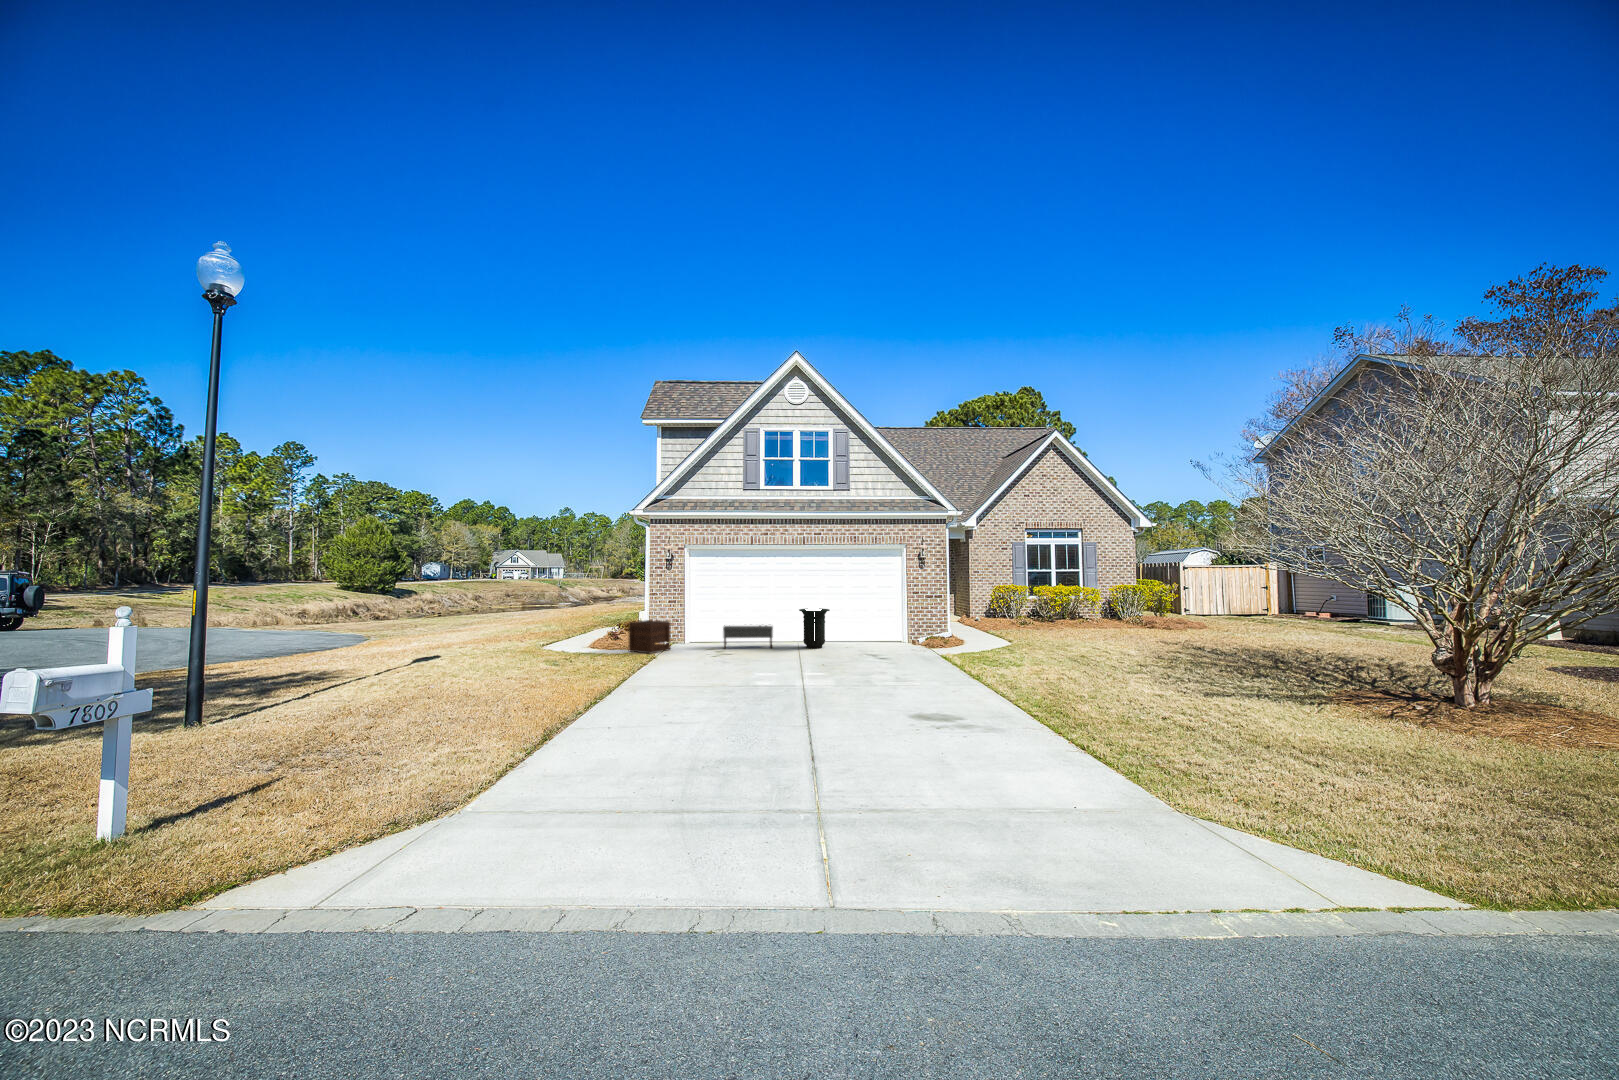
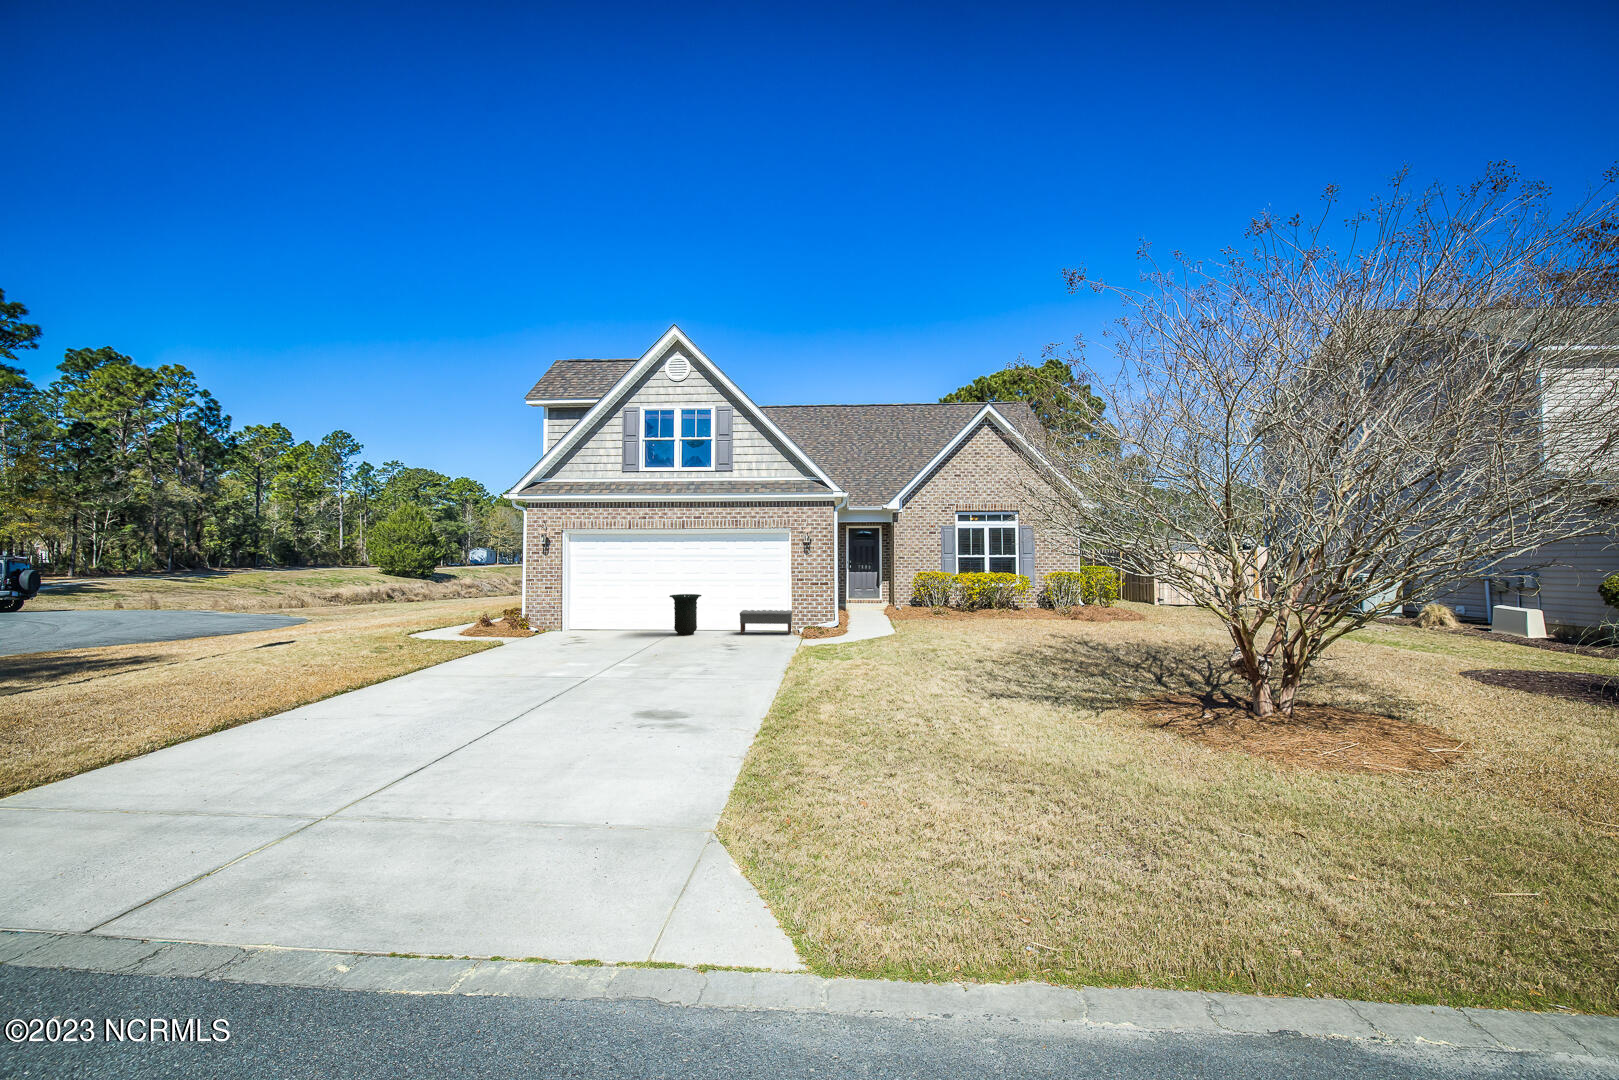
wooden crate: present [628,620,670,654] -> none [497,604,540,638]
bench: present [723,625,773,648] -> present [740,610,792,635]

